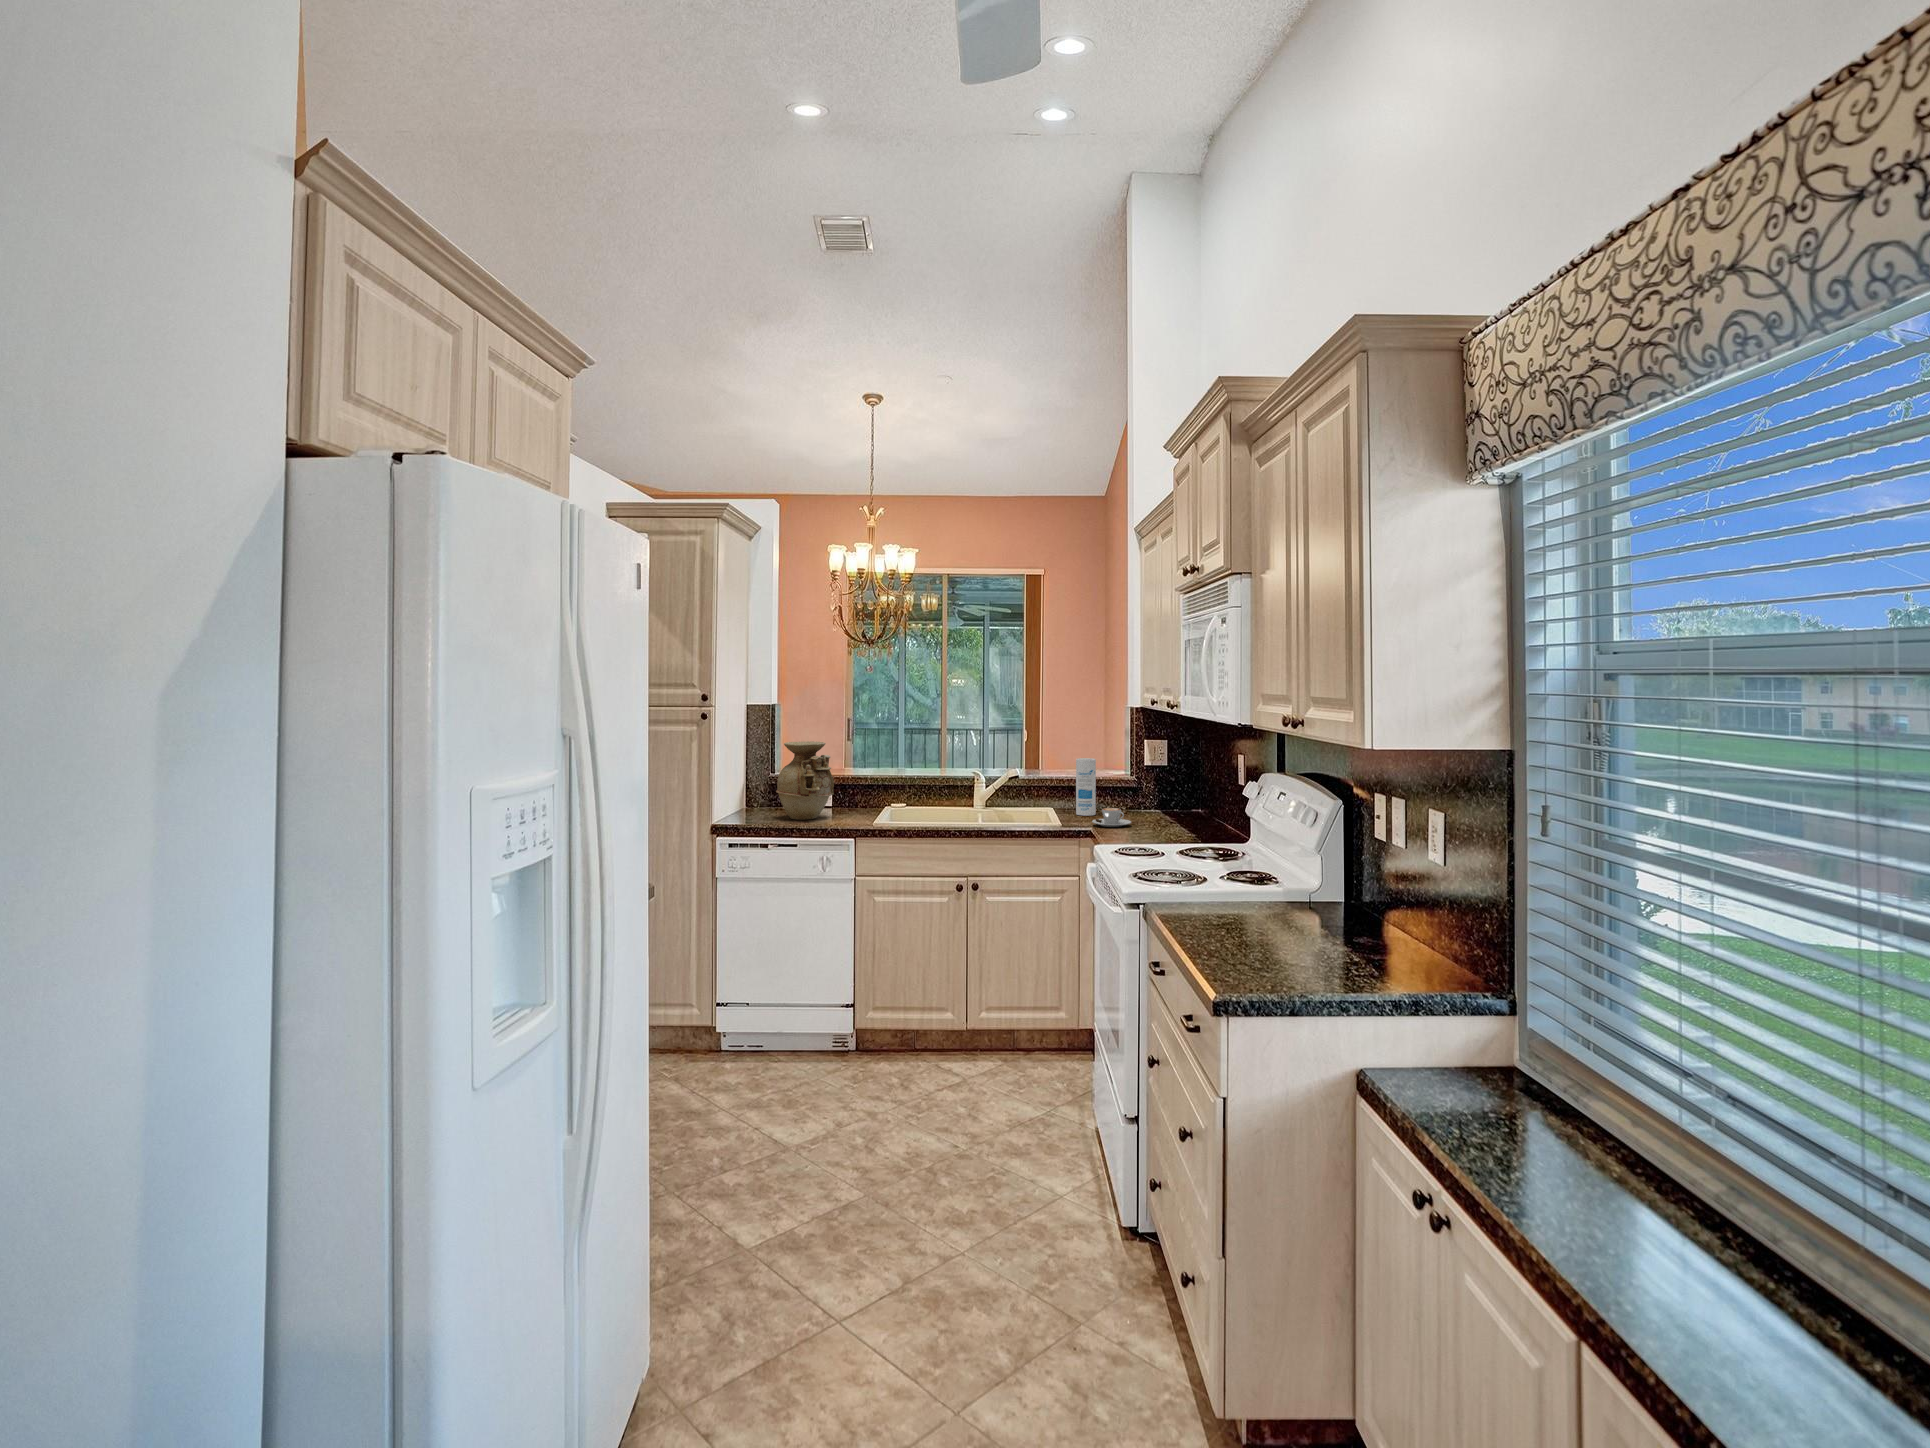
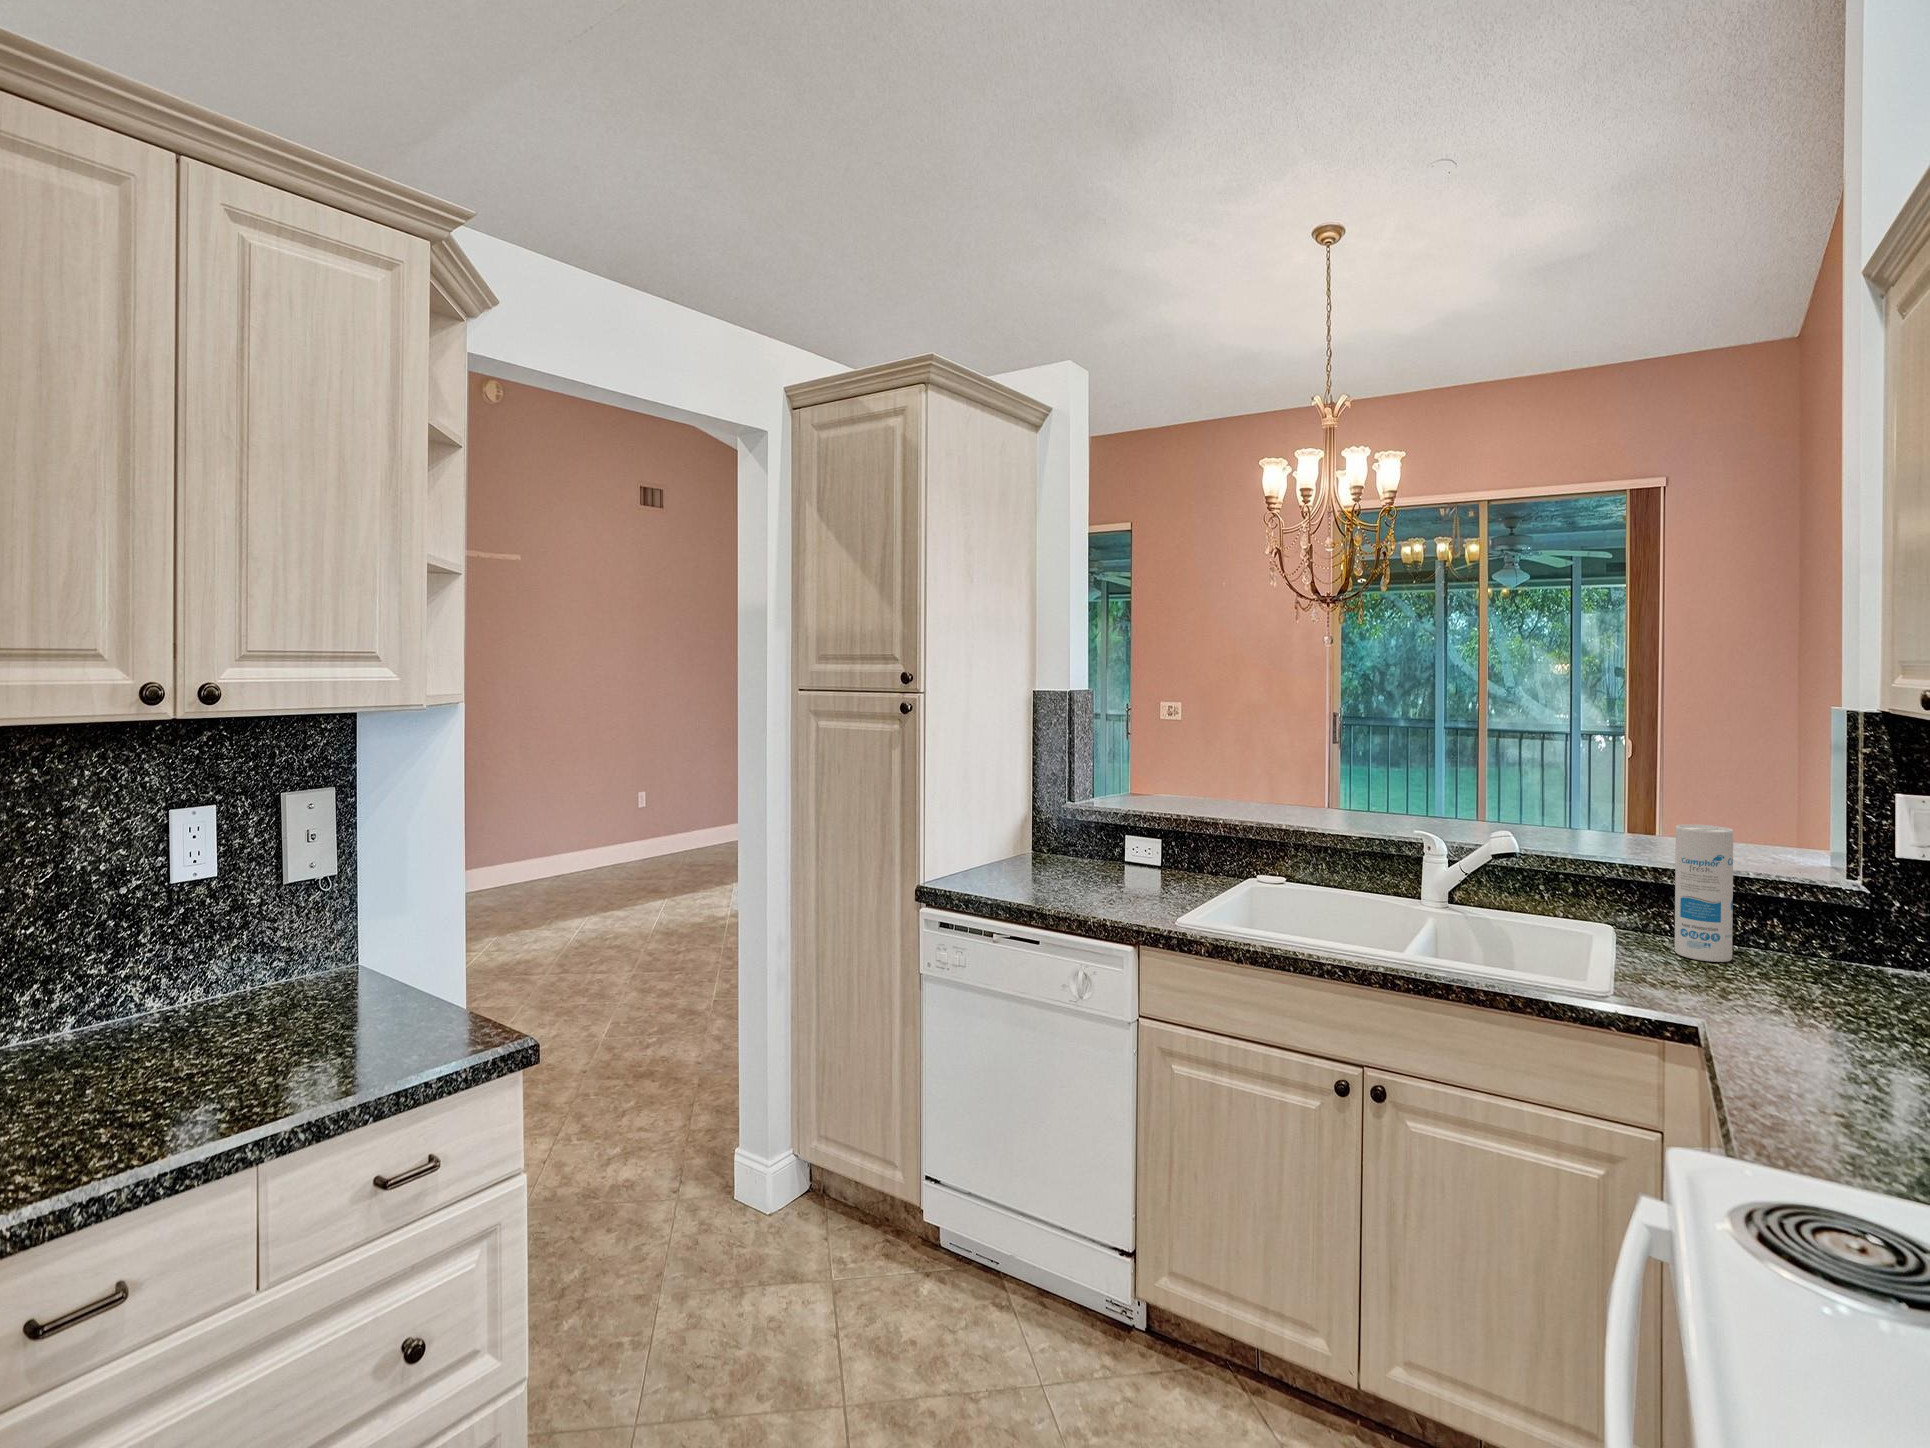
vase: present [776,741,834,820] -> none [1033,755,1135,892]
coffee cup: present [1092,808,1131,827] -> none [1707,963,1839,1021]

